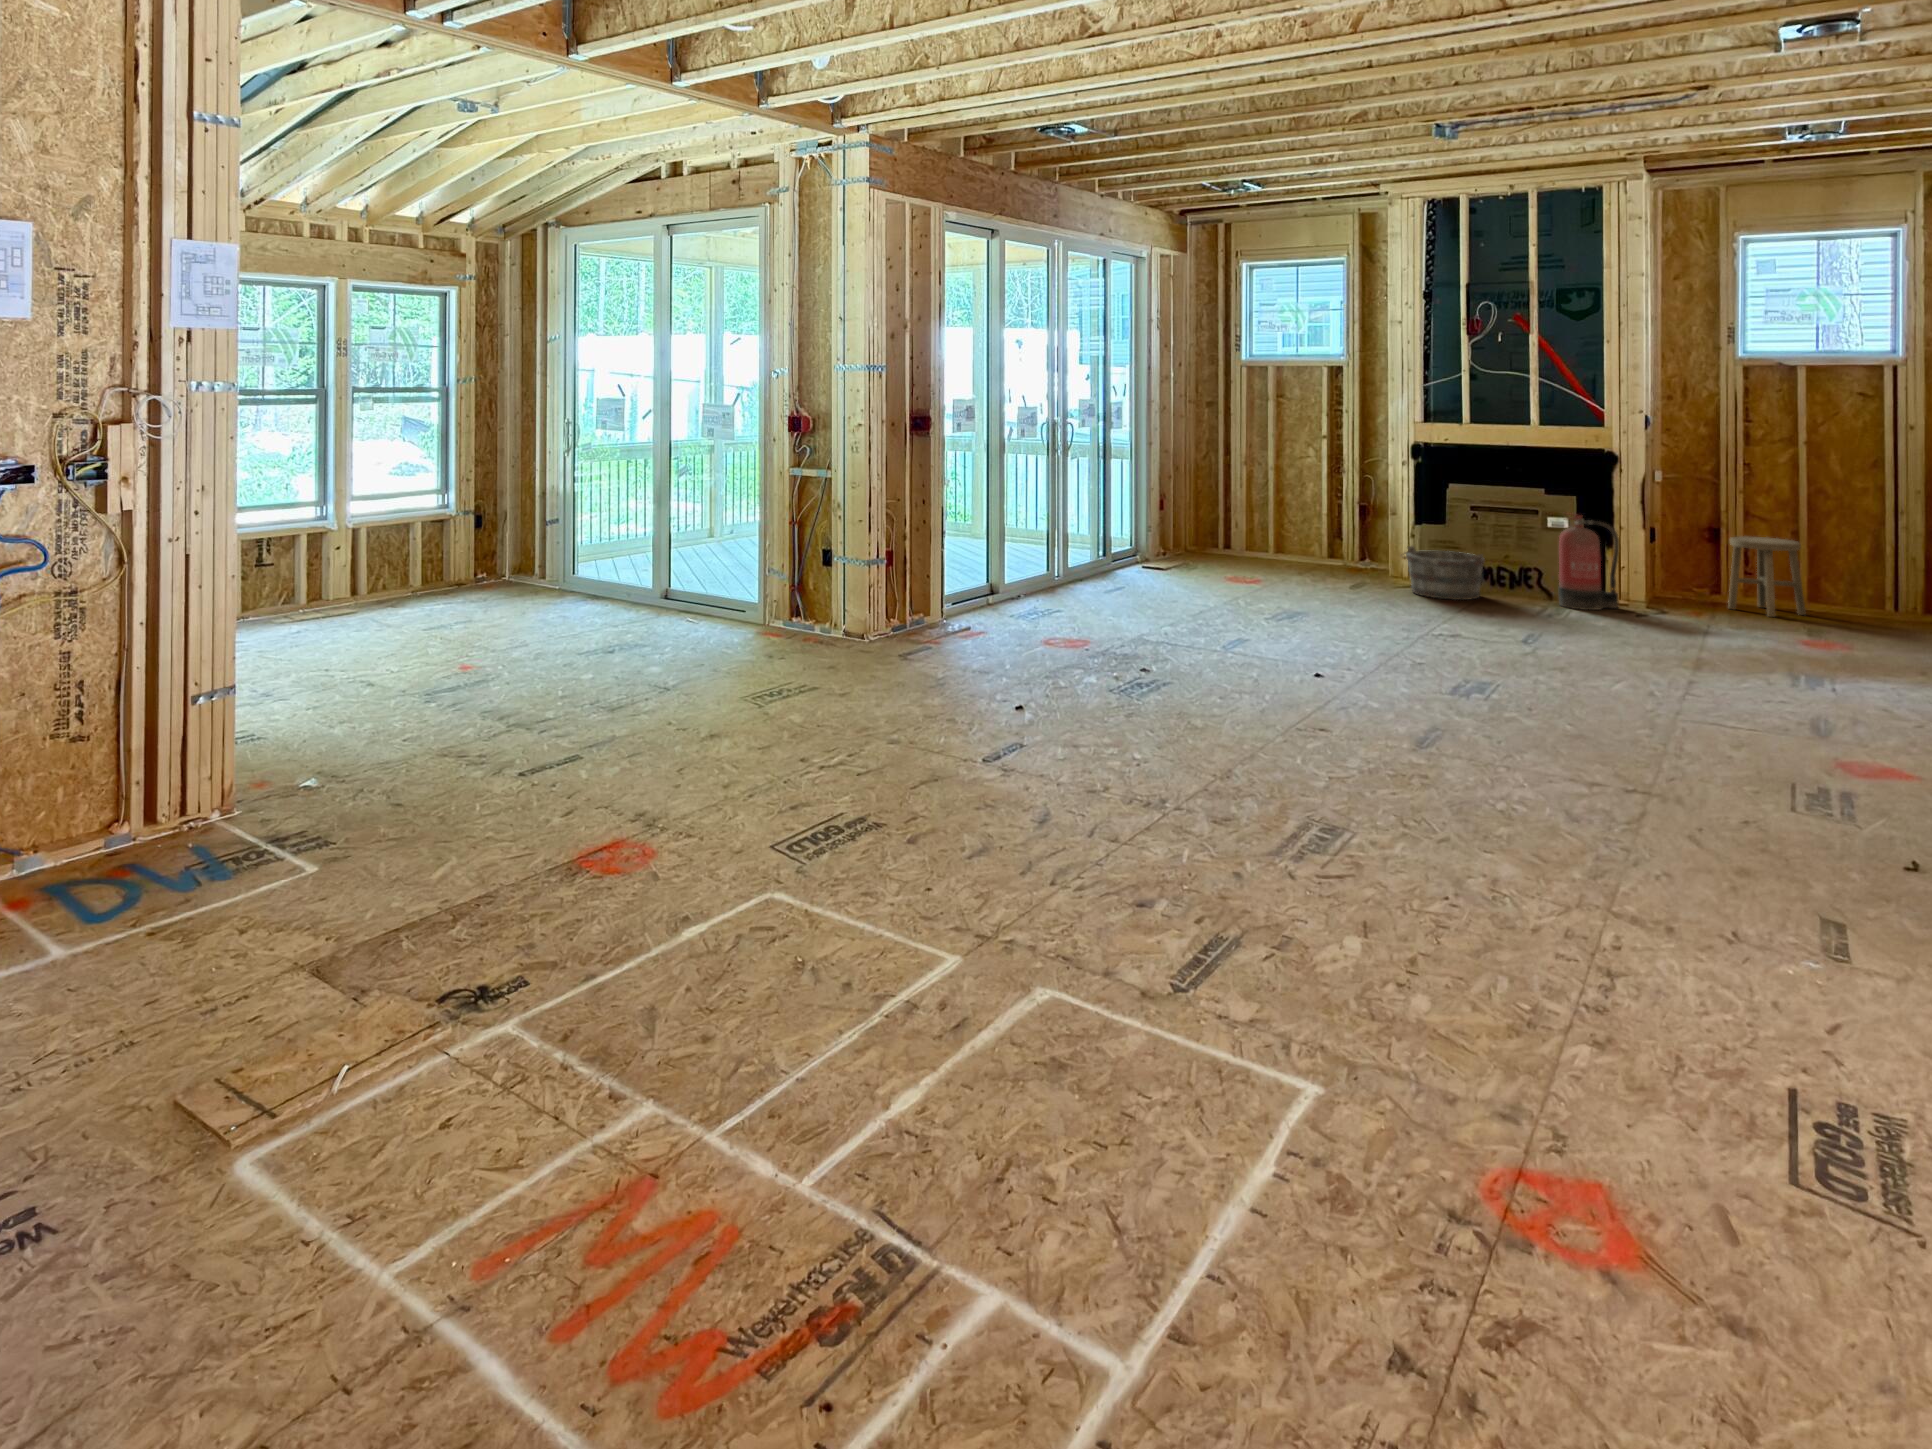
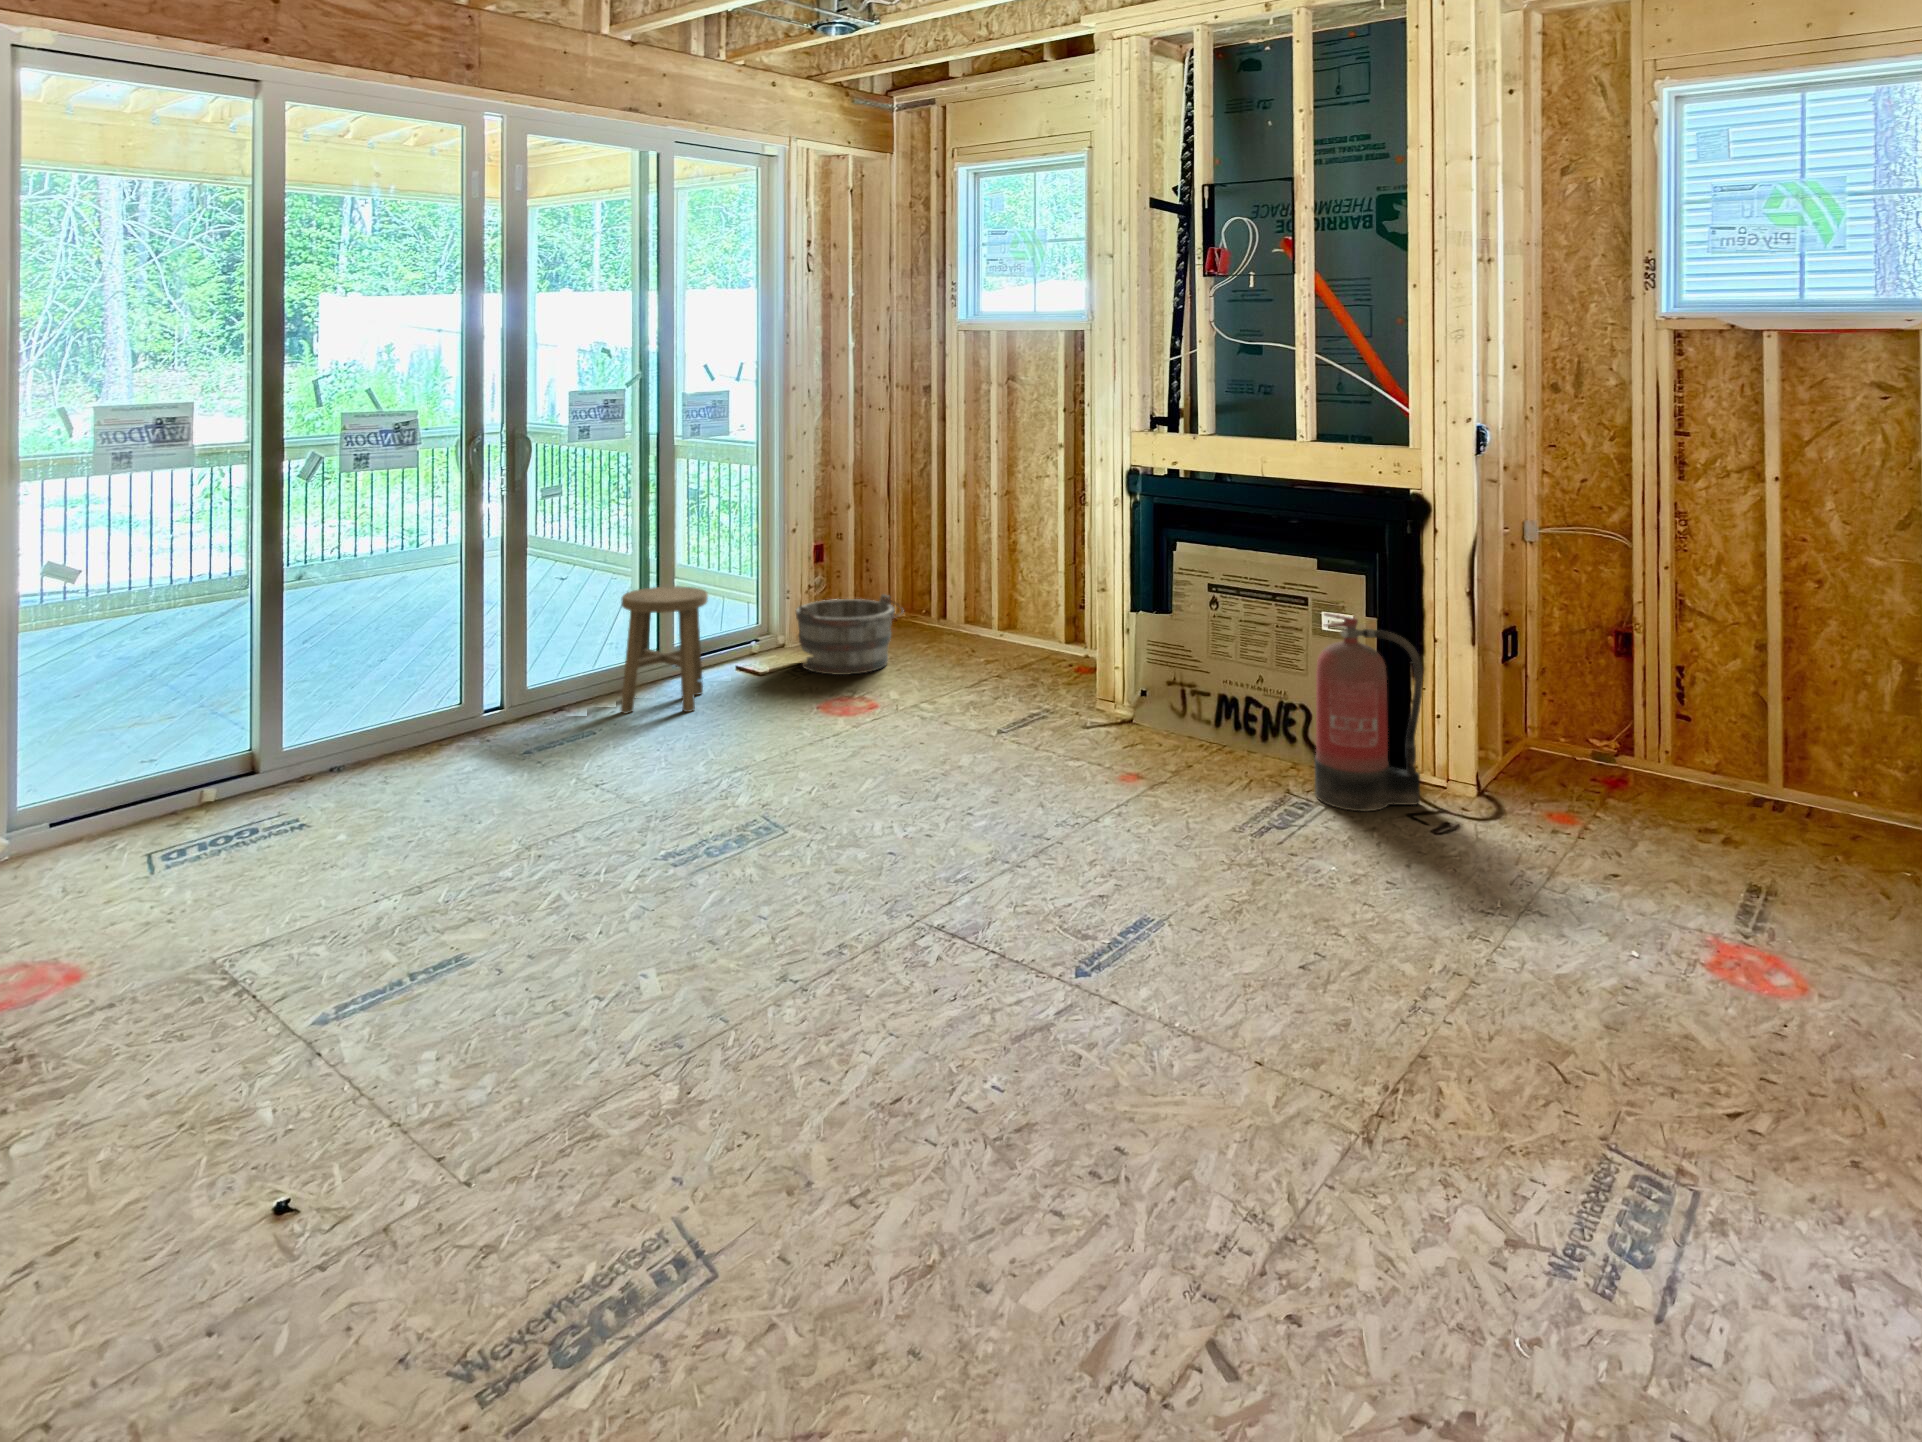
stool: present [1728,536,1806,617] -> present [621,586,708,714]
bucket: present [1405,546,1485,600] -> present [796,594,901,675]

